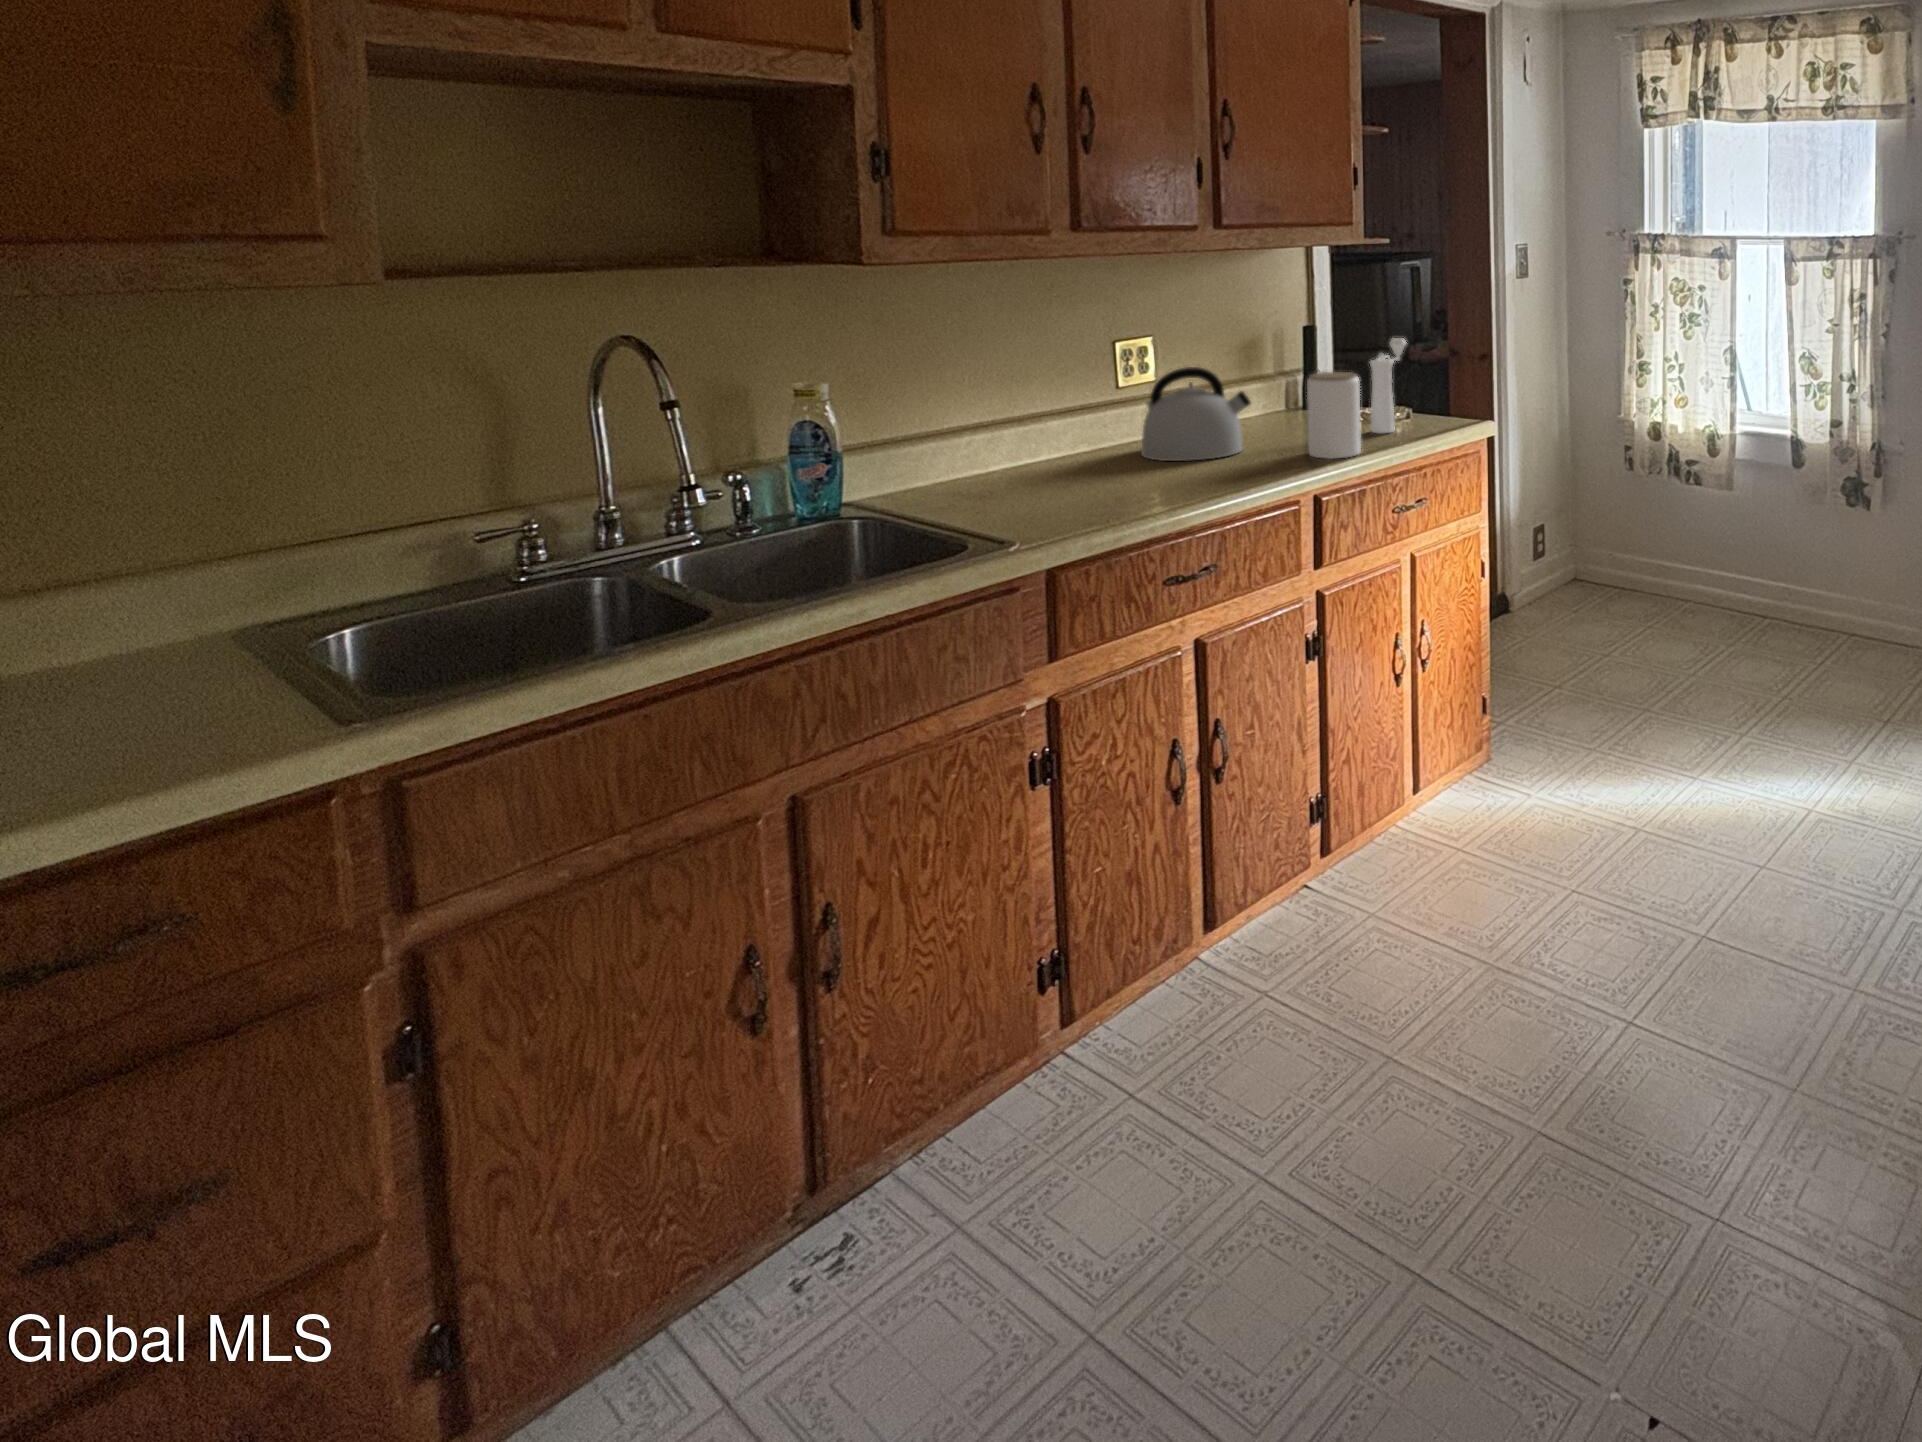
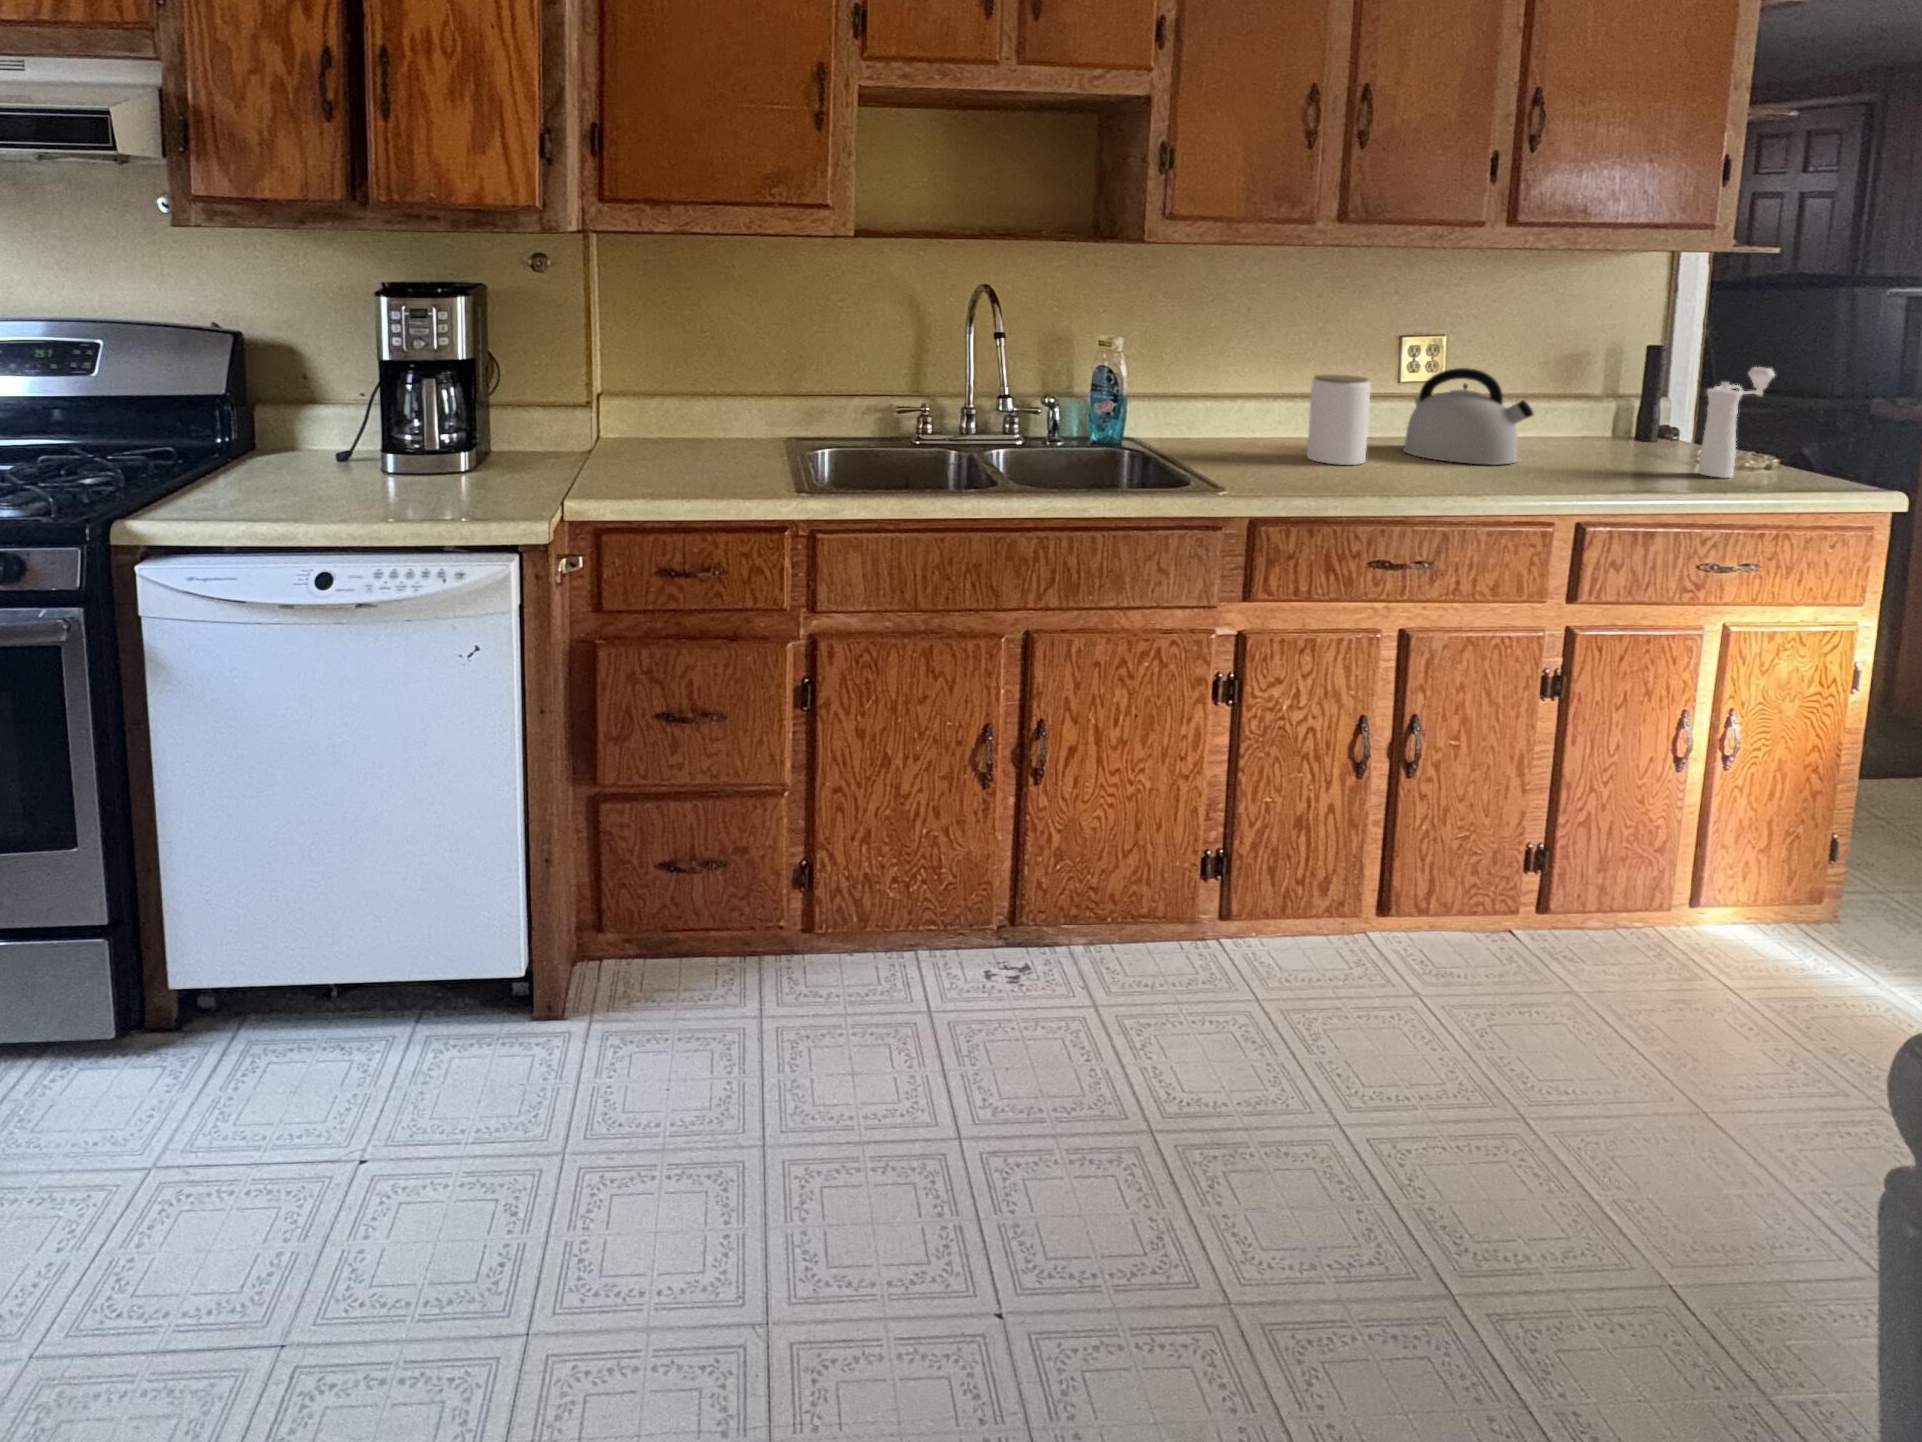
jar: present [1307,372,1361,459] -> present [1307,374,1371,465]

